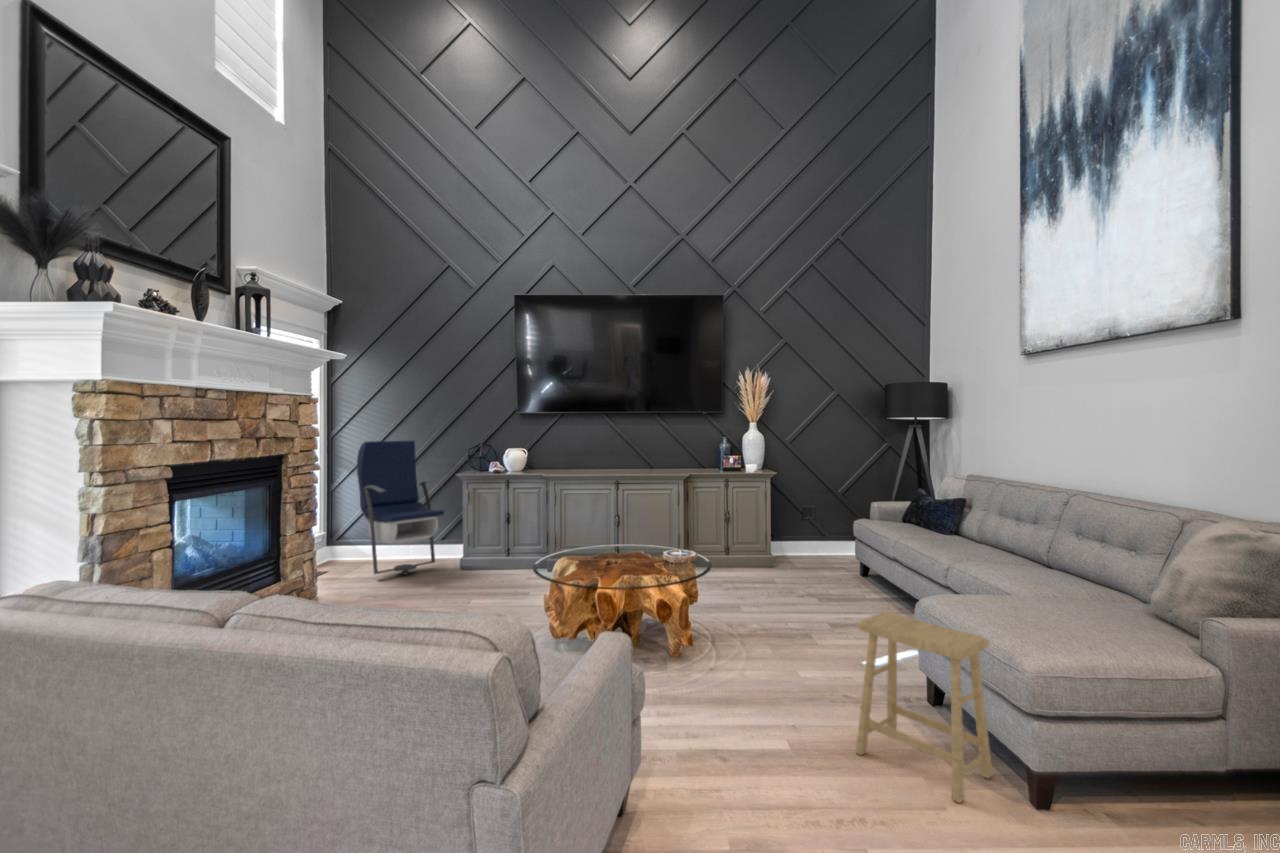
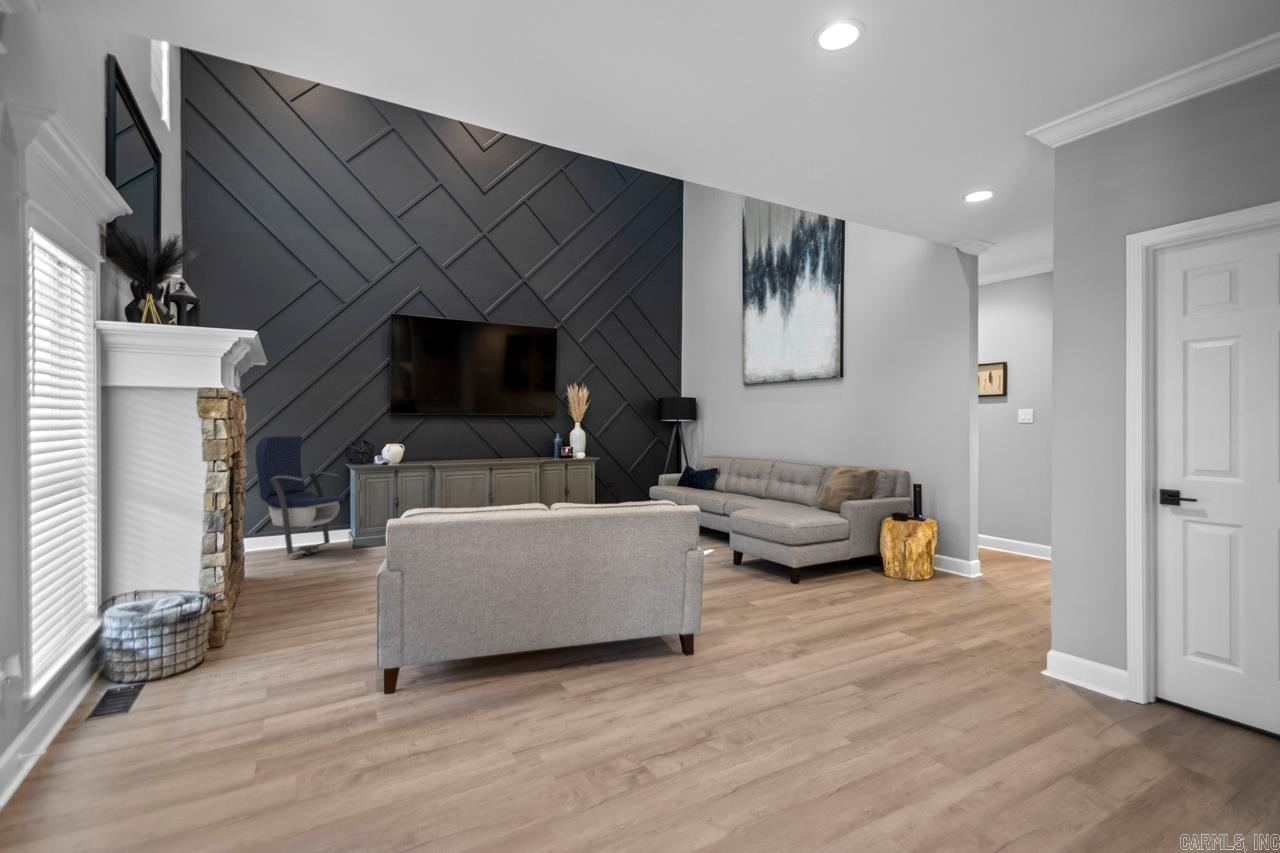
footstool: present [856,612,993,803] -> none [723,514,776,584]

